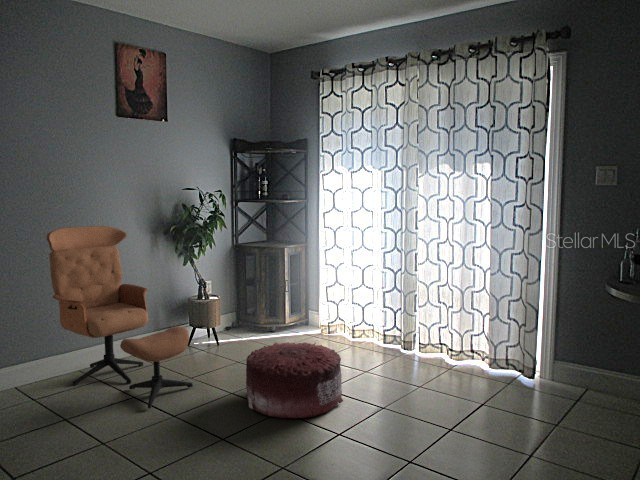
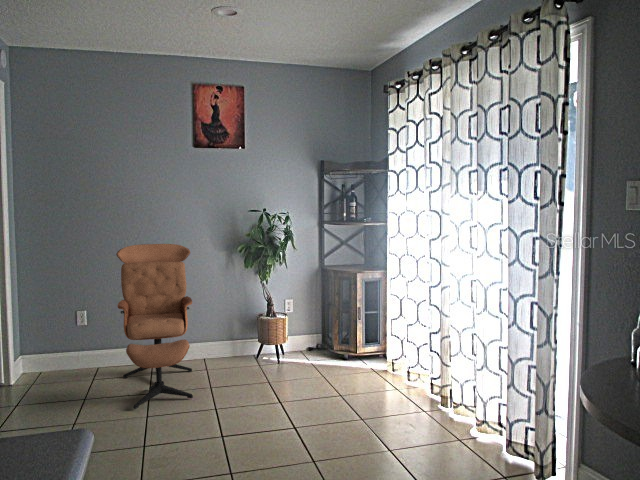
pouf: present [246,342,343,418] -> none [195,369,298,452]

